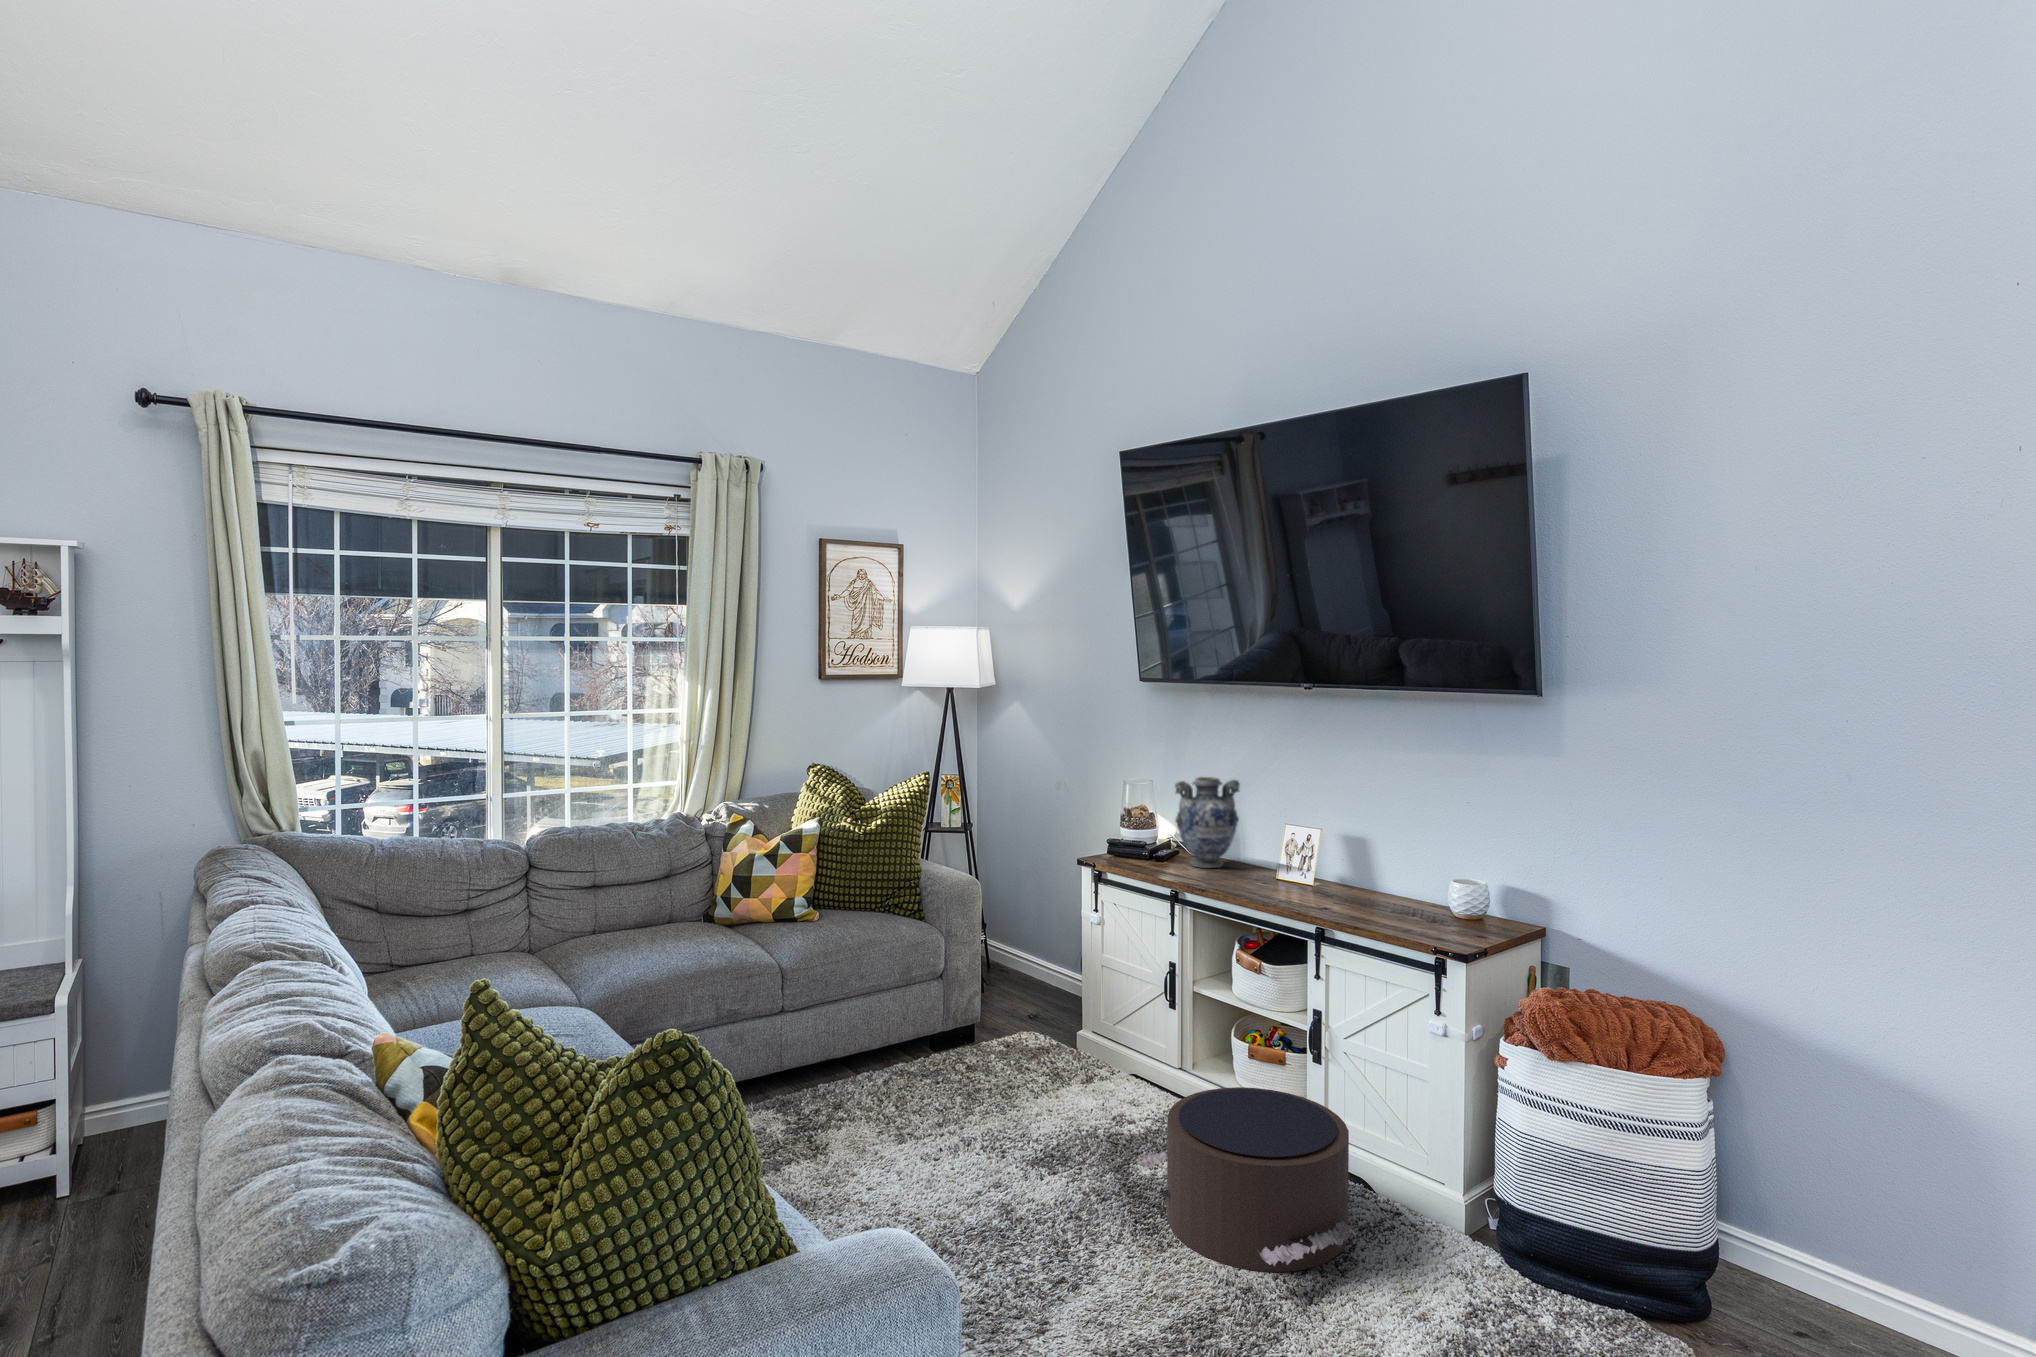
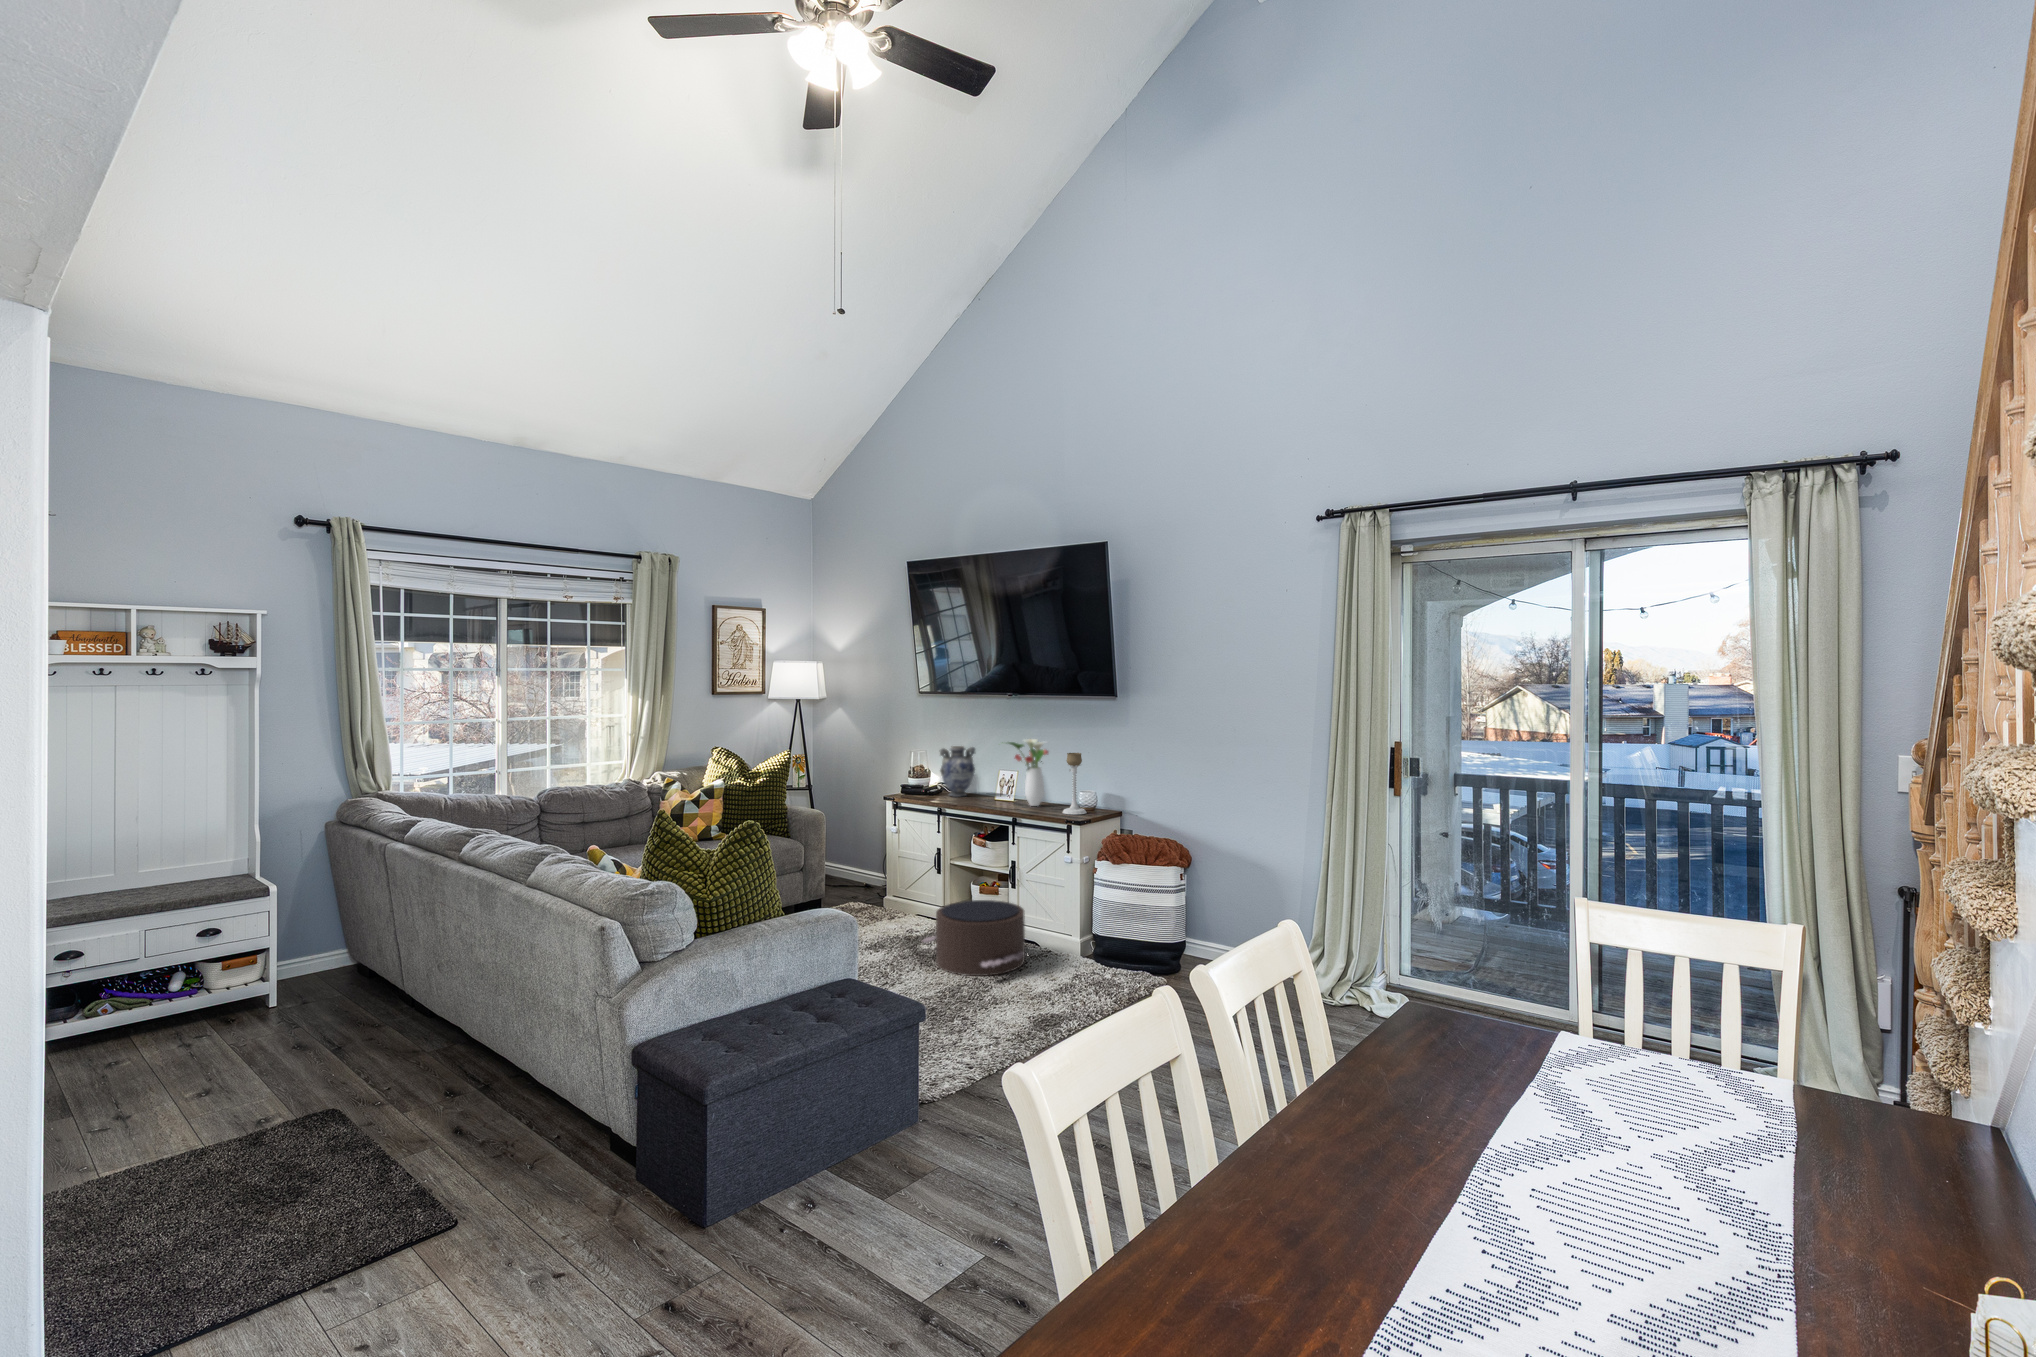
flower arrangement: none [1287,771,1387,901] -> present [1008,739,1048,806]
candle holder: none [1419,805,1471,931] -> present [1062,753,1087,815]

